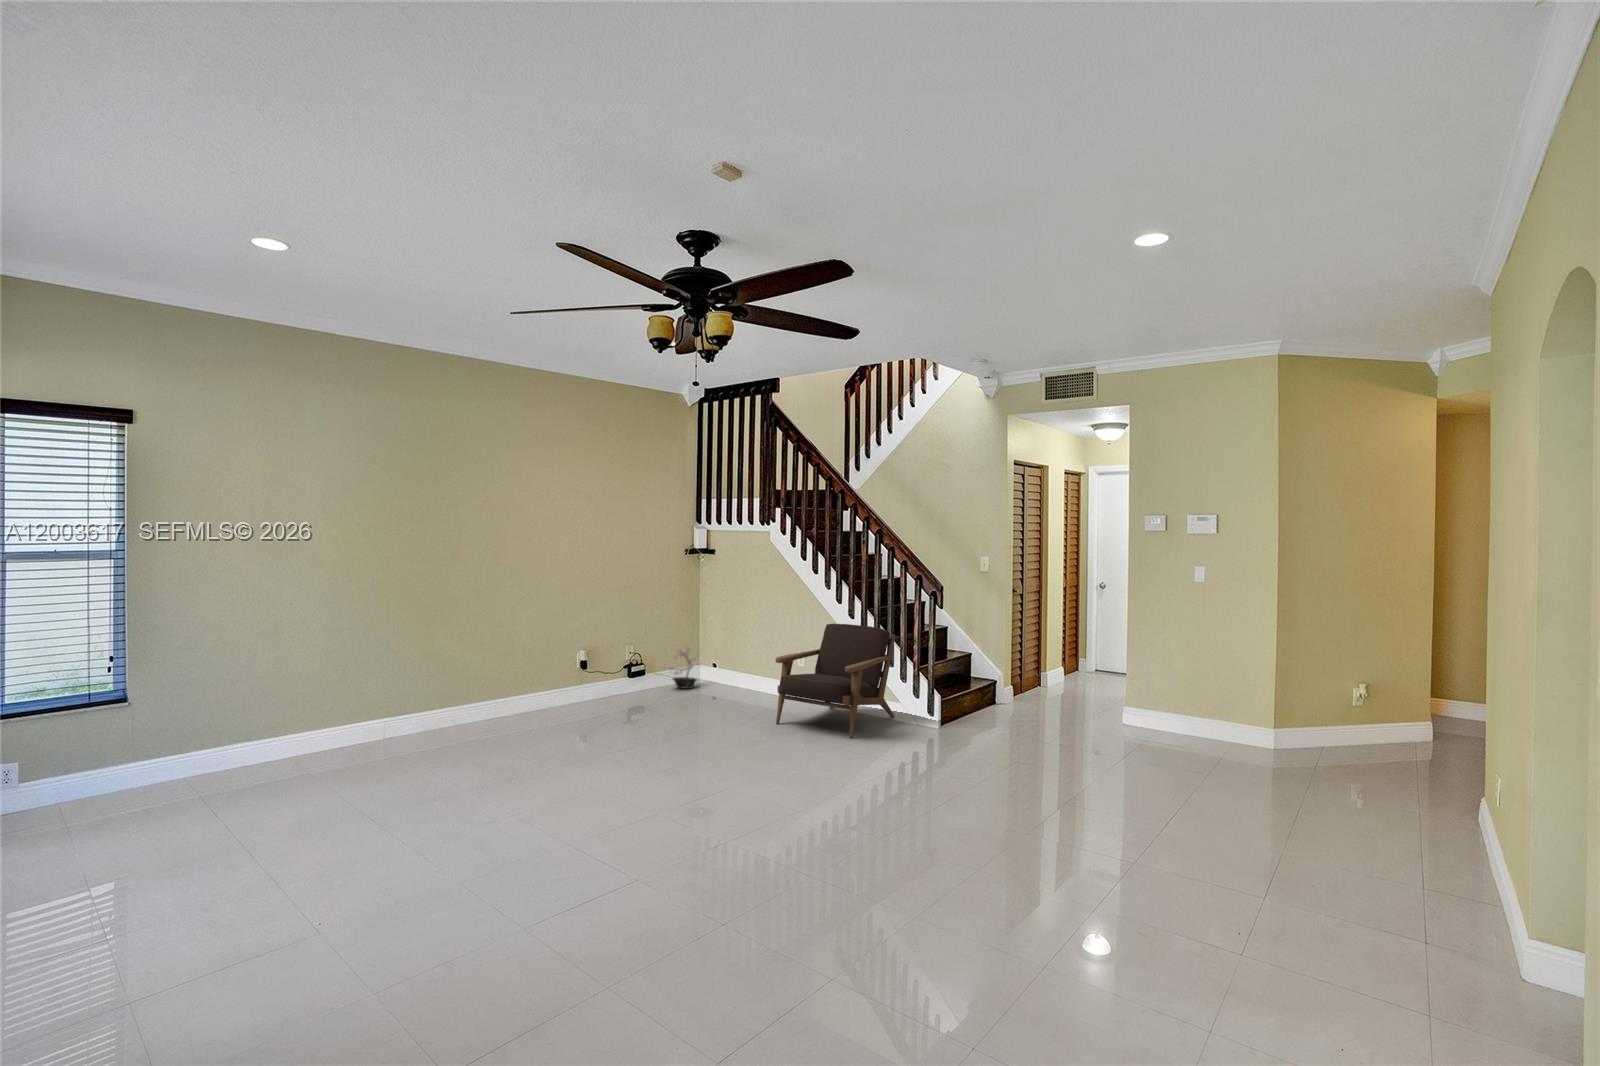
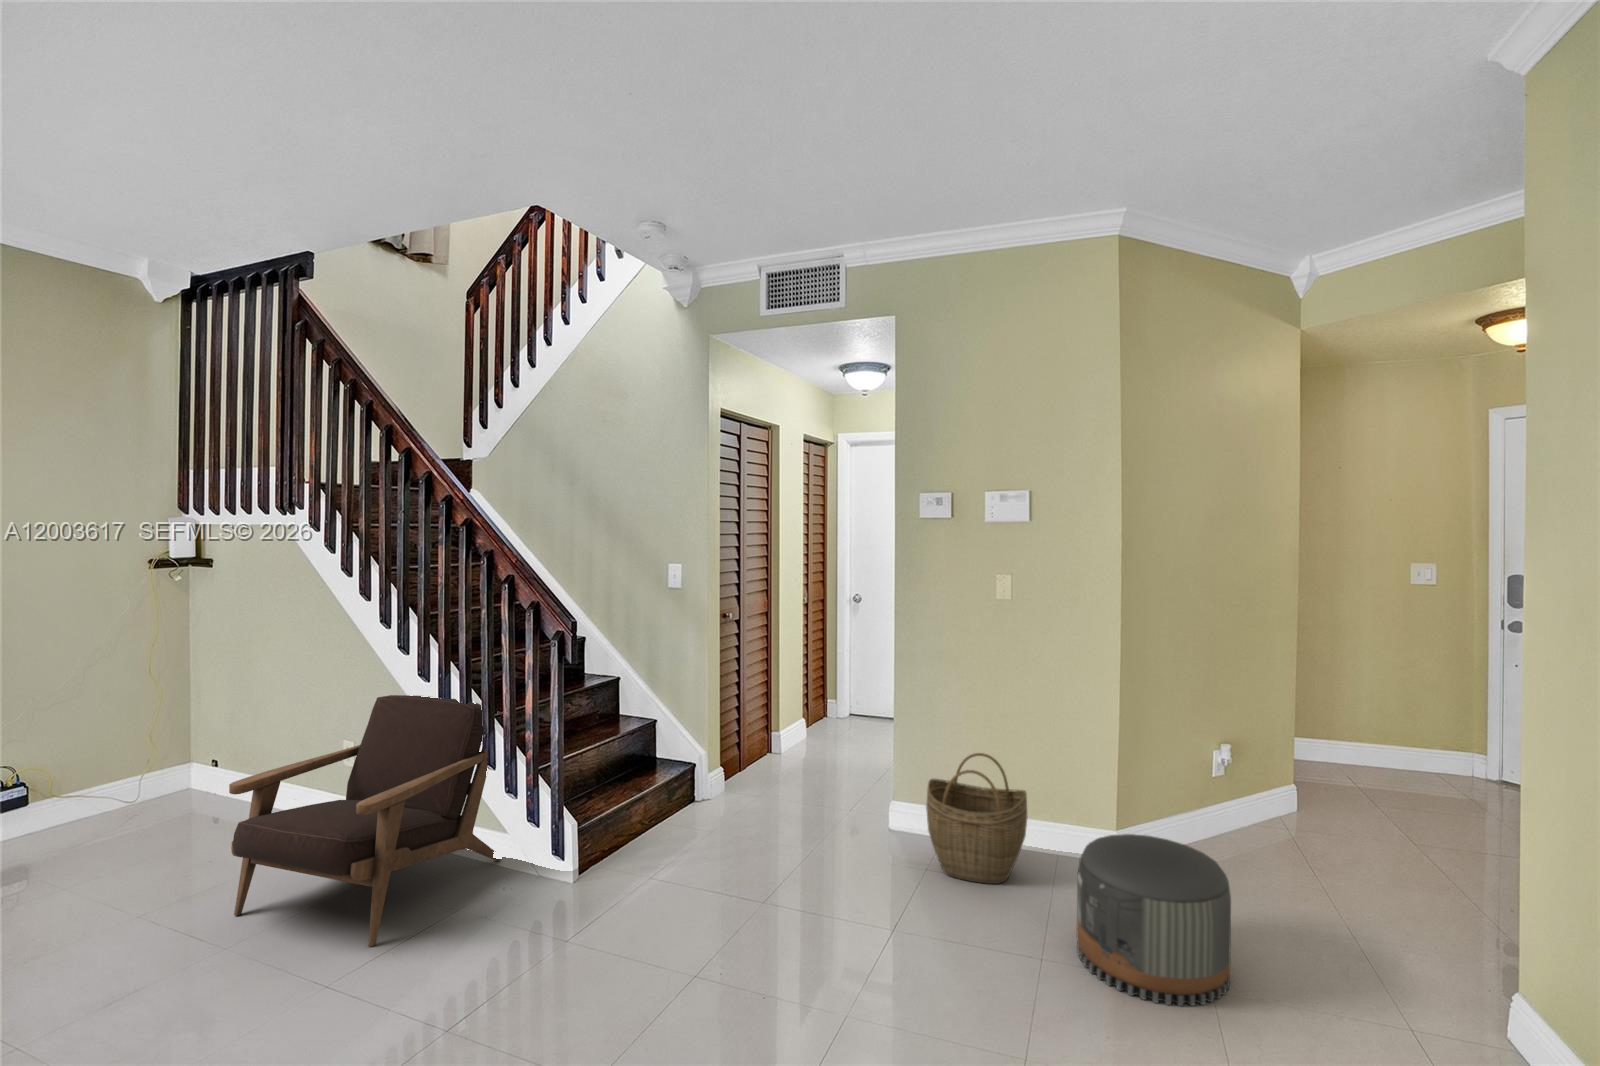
potted plant: present [662,643,699,689] -> none [62,727,168,820]
woven basket: none [1152,674,1219,749] -> present [926,753,1028,884]
pouf: none [1243,713,1338,795] -> present [1076,834,1231,1006]

